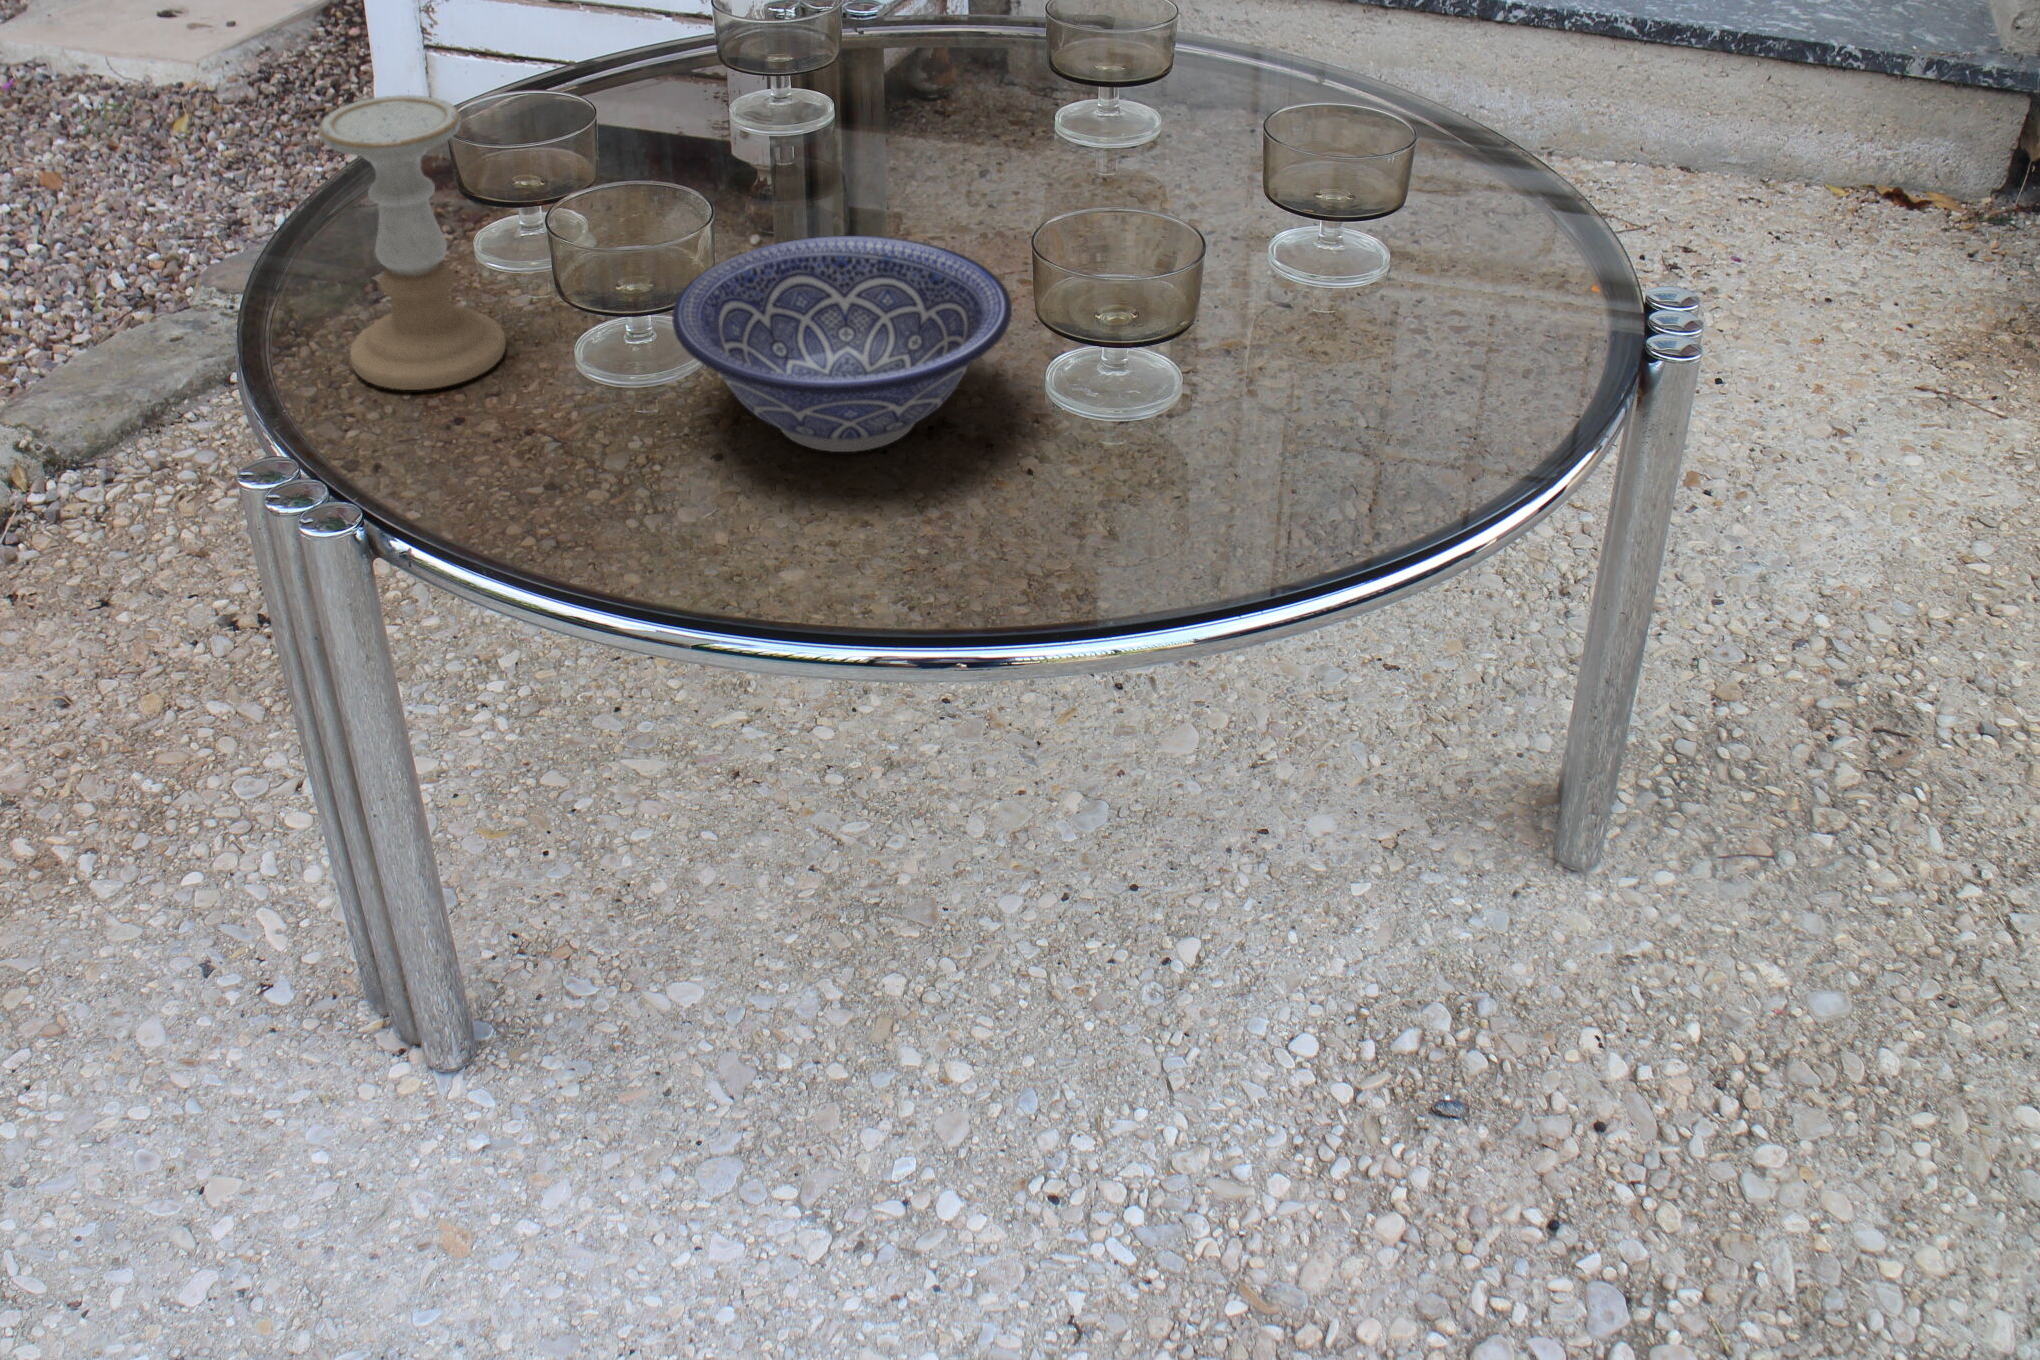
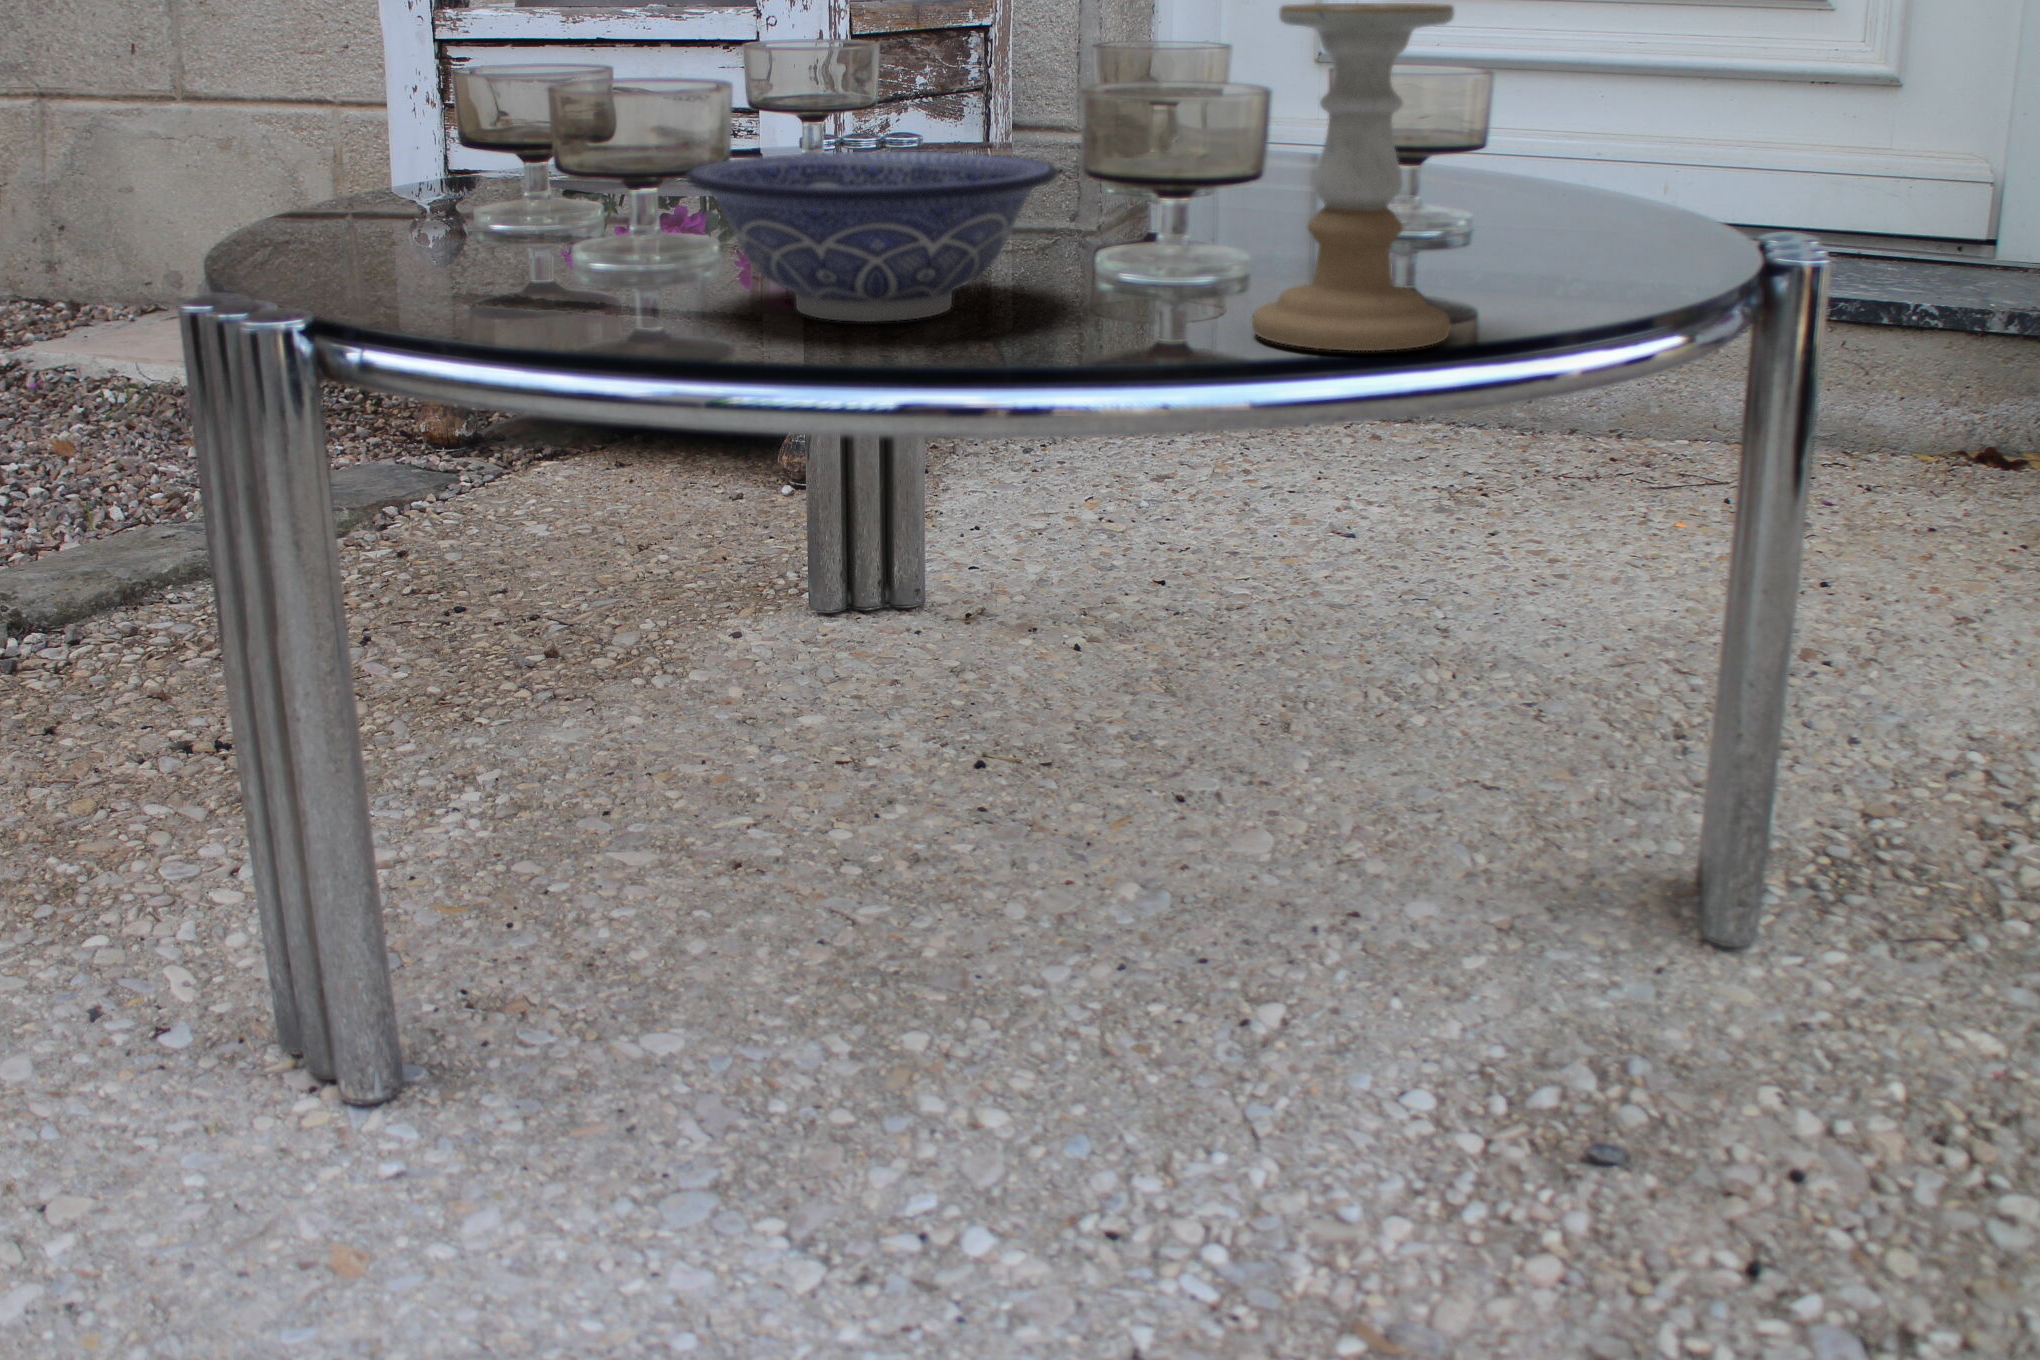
candle holder: present [319,95,506,390] -> present [1252,3,1454,351]

